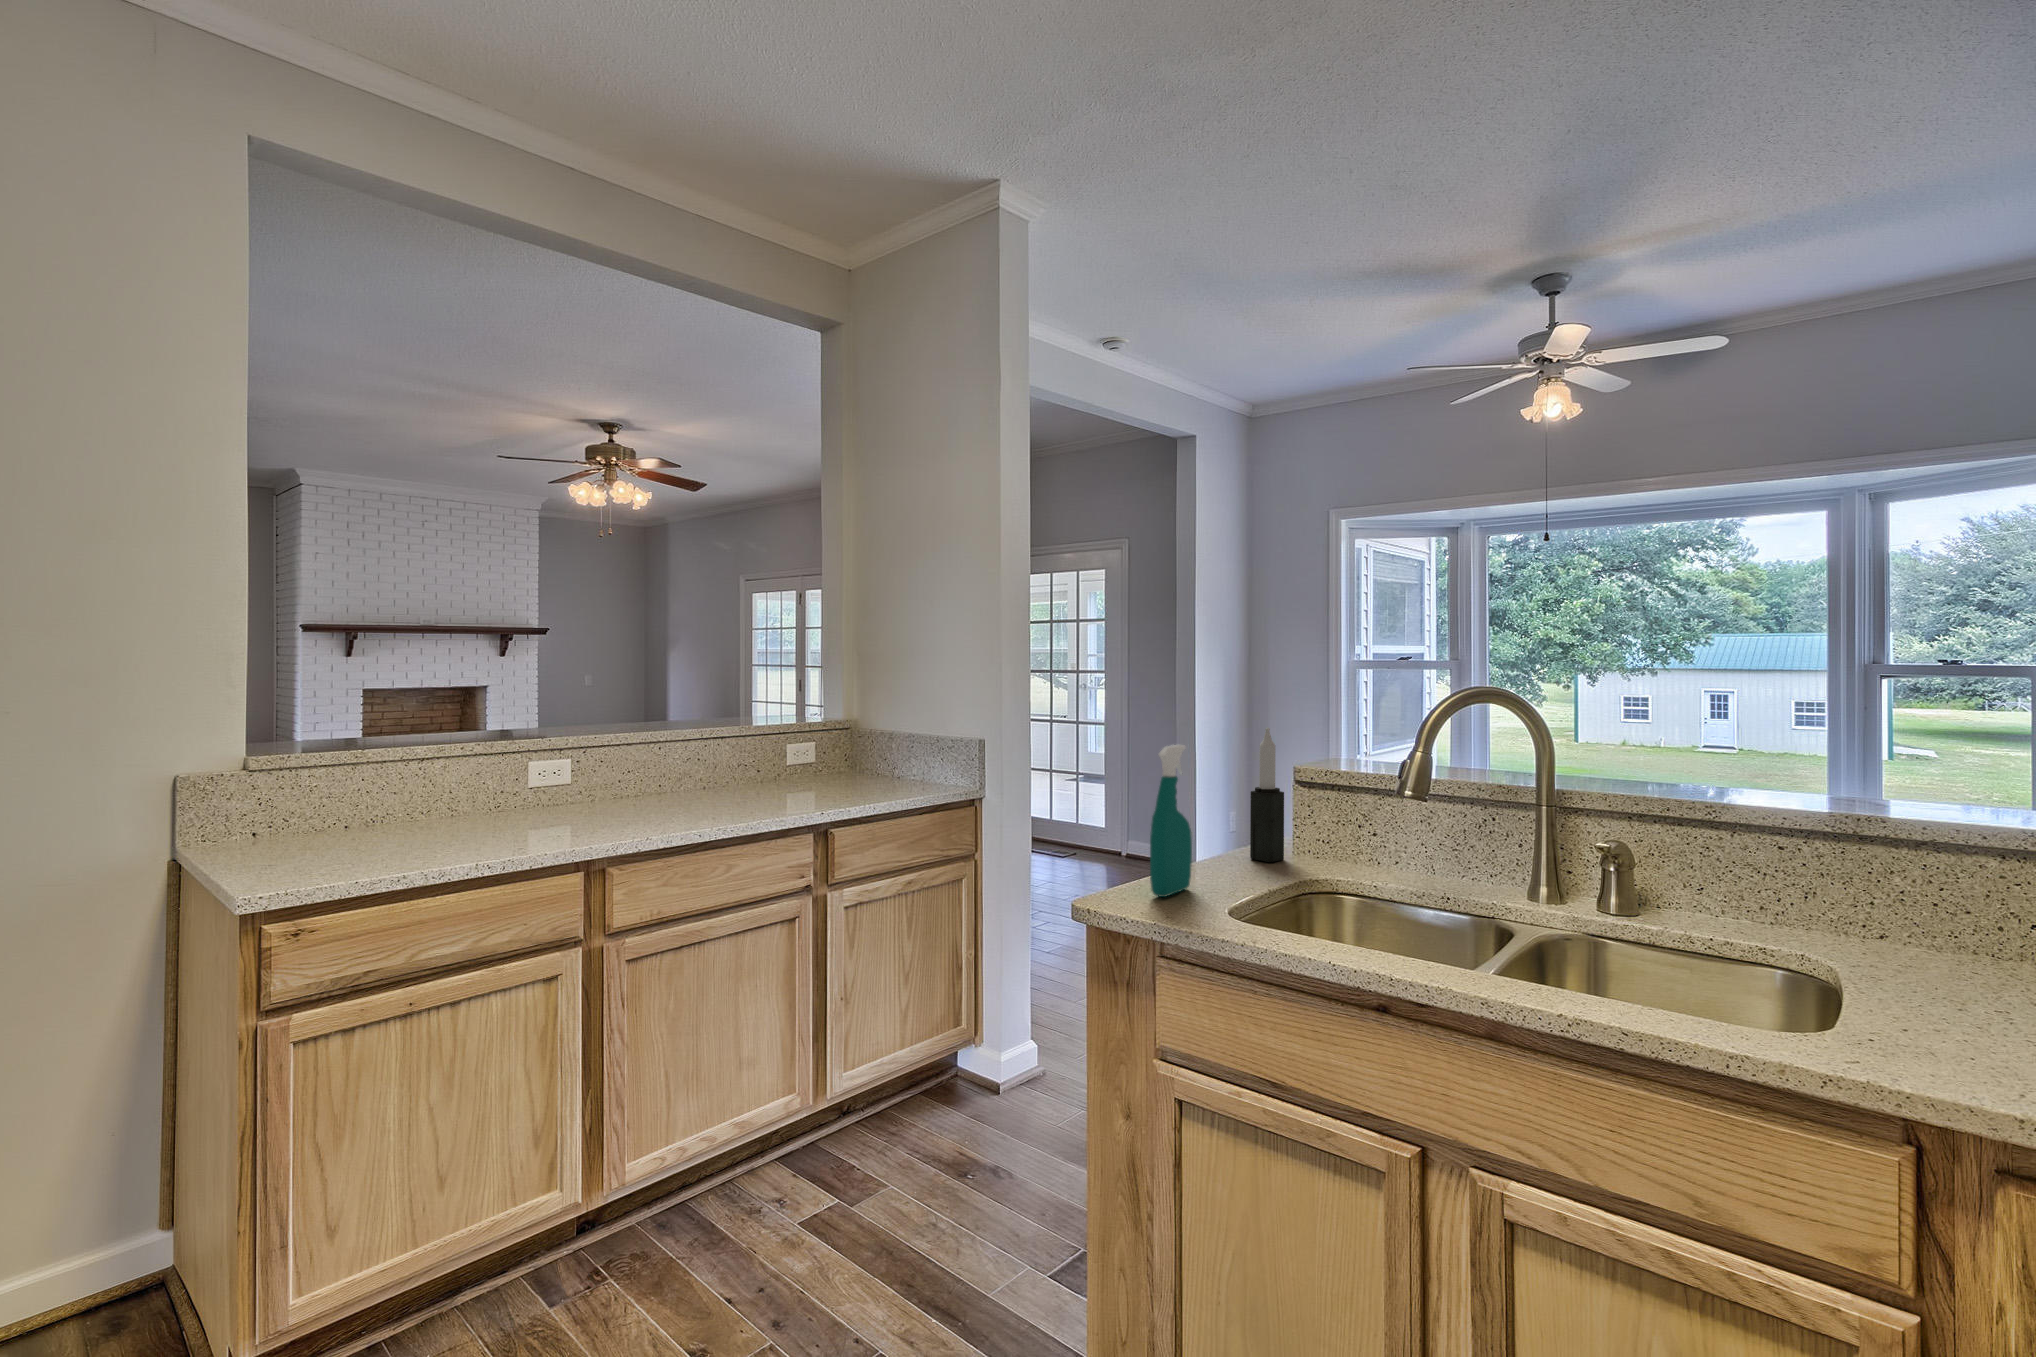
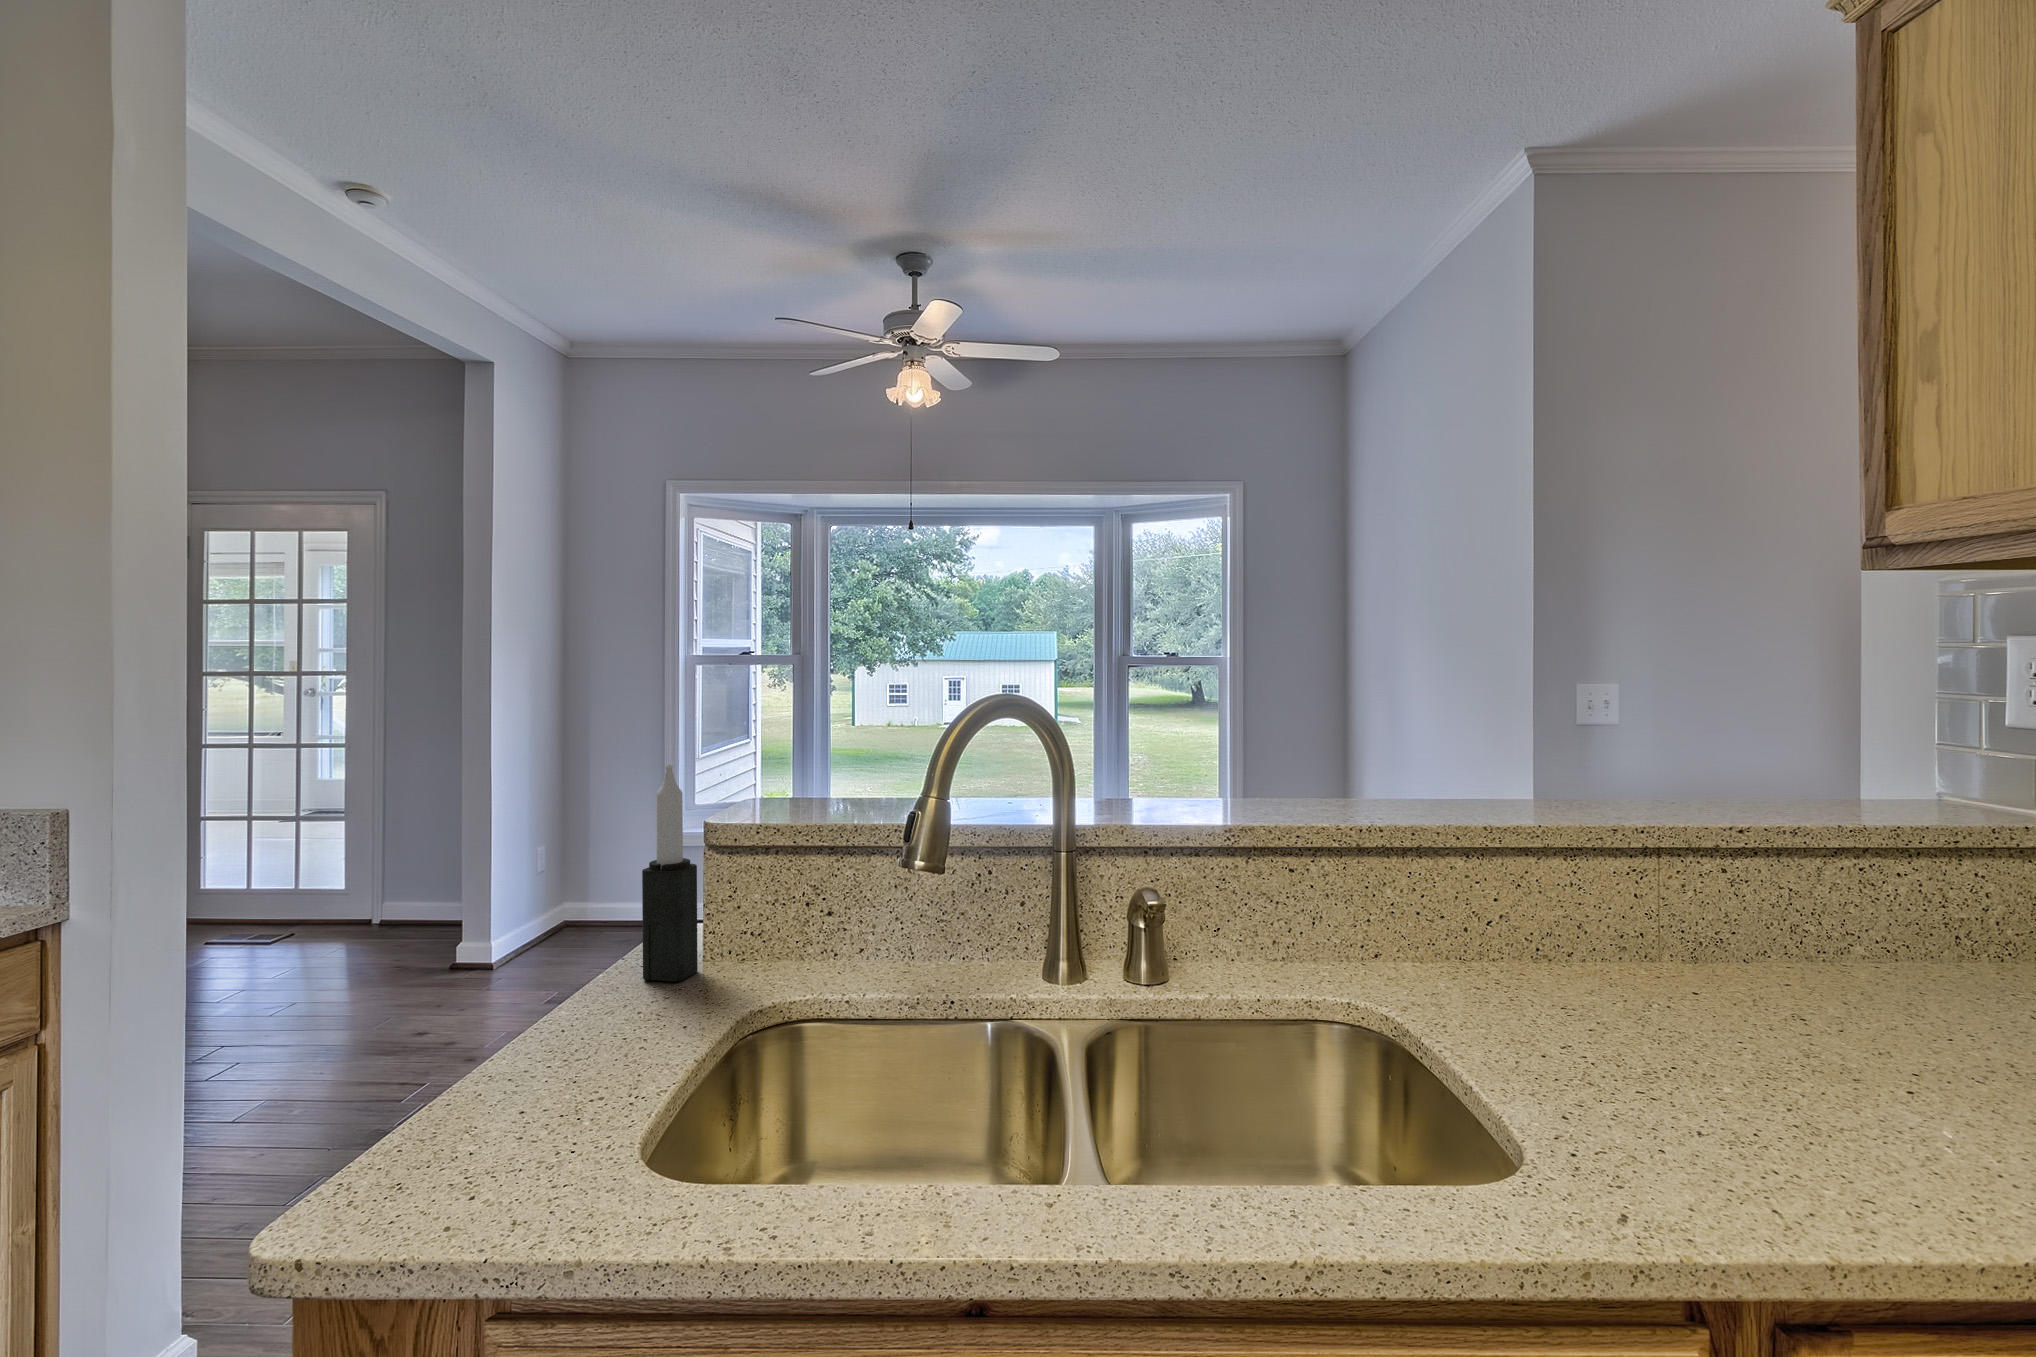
spray bottle: present [1150,745,1192,897] -> none [470,814,554,1121]

